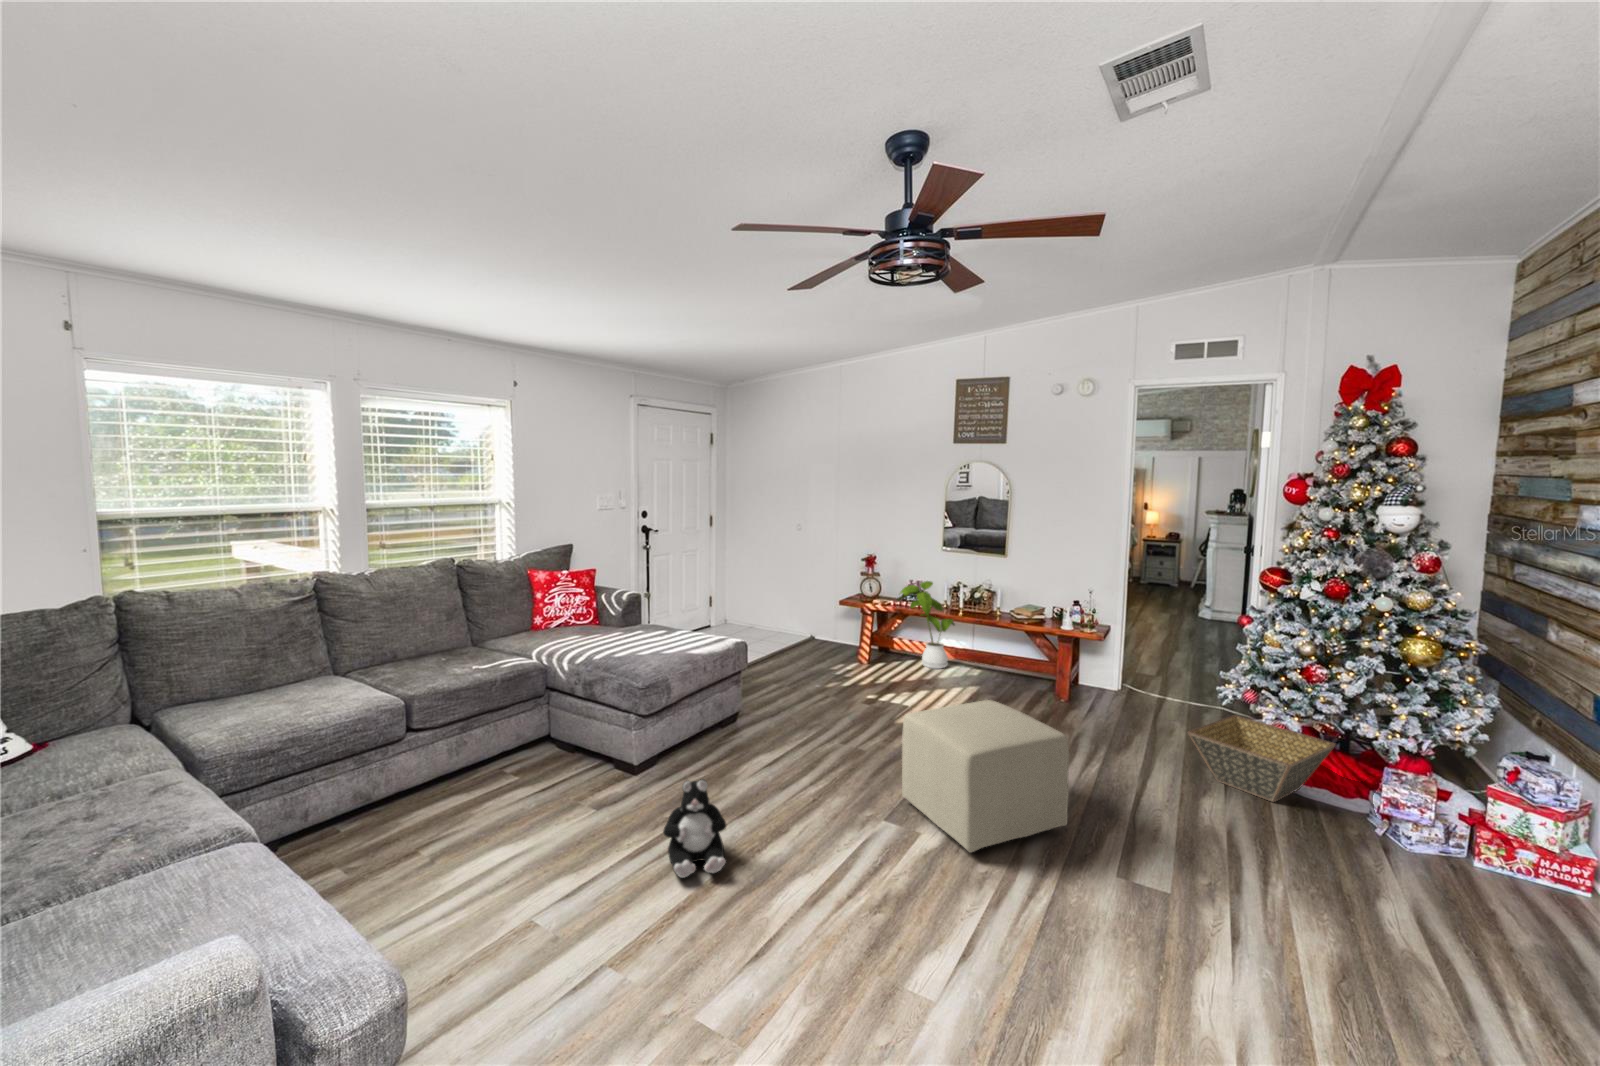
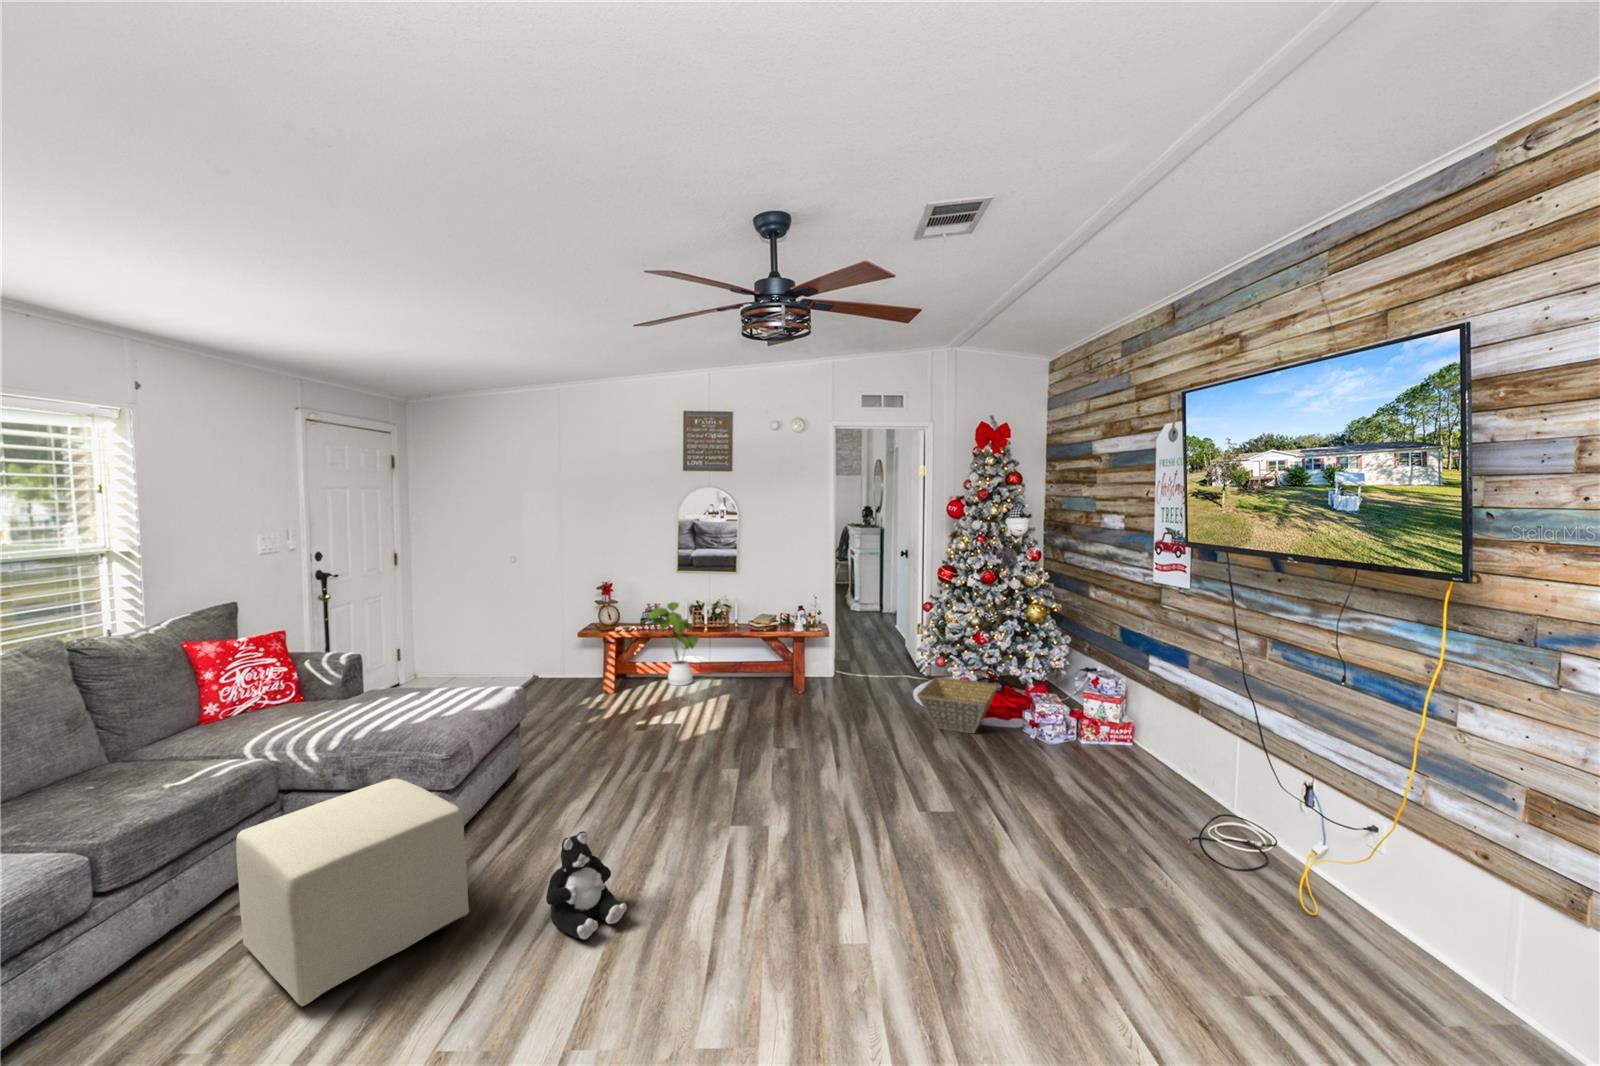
ottoman: present [902,700,1069,852] -> present [236,779,469,1006]

